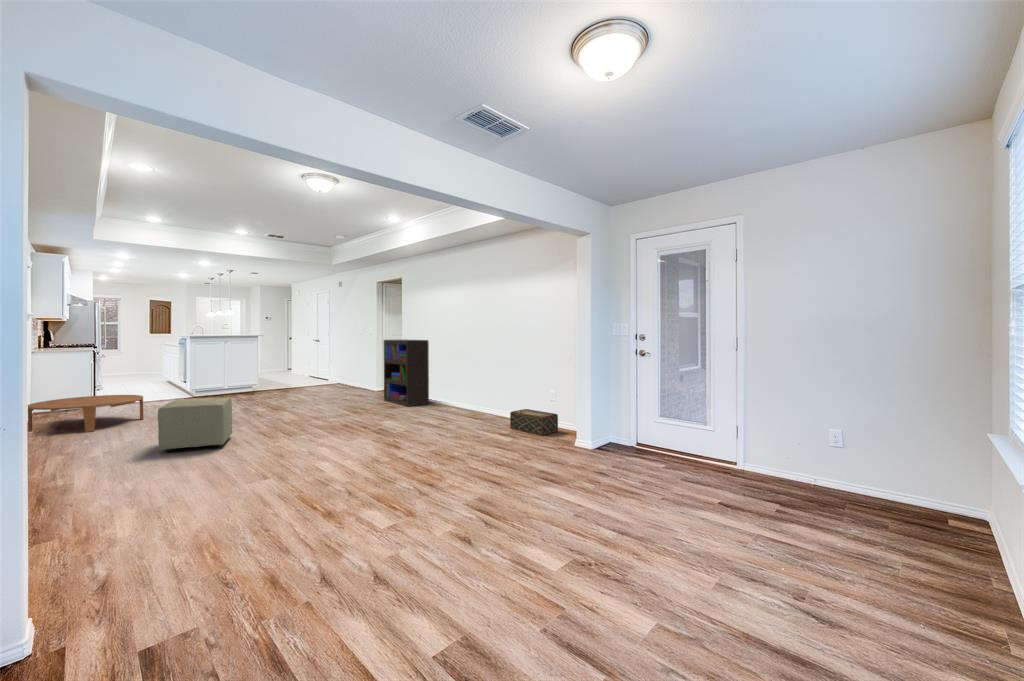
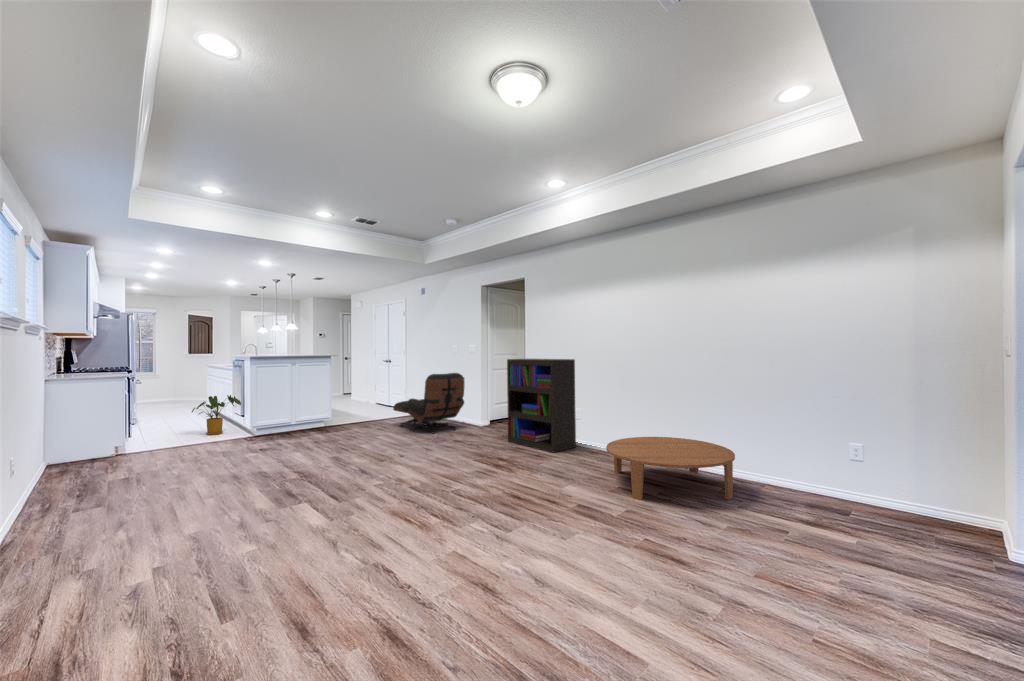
lounge chair: none [308,350,362,396] -> present [393,373,465,434]
house plant: none [145,366,185,396] -> present [192,395,241,435]
coffee table: present [28,395,143,432] -> present [606,437,735,500]
ottoman: present [158,398,232,452] -> none [249,459,358,571]
woven basket: present [510,409,558,435] -> none [777,467,868,519]

